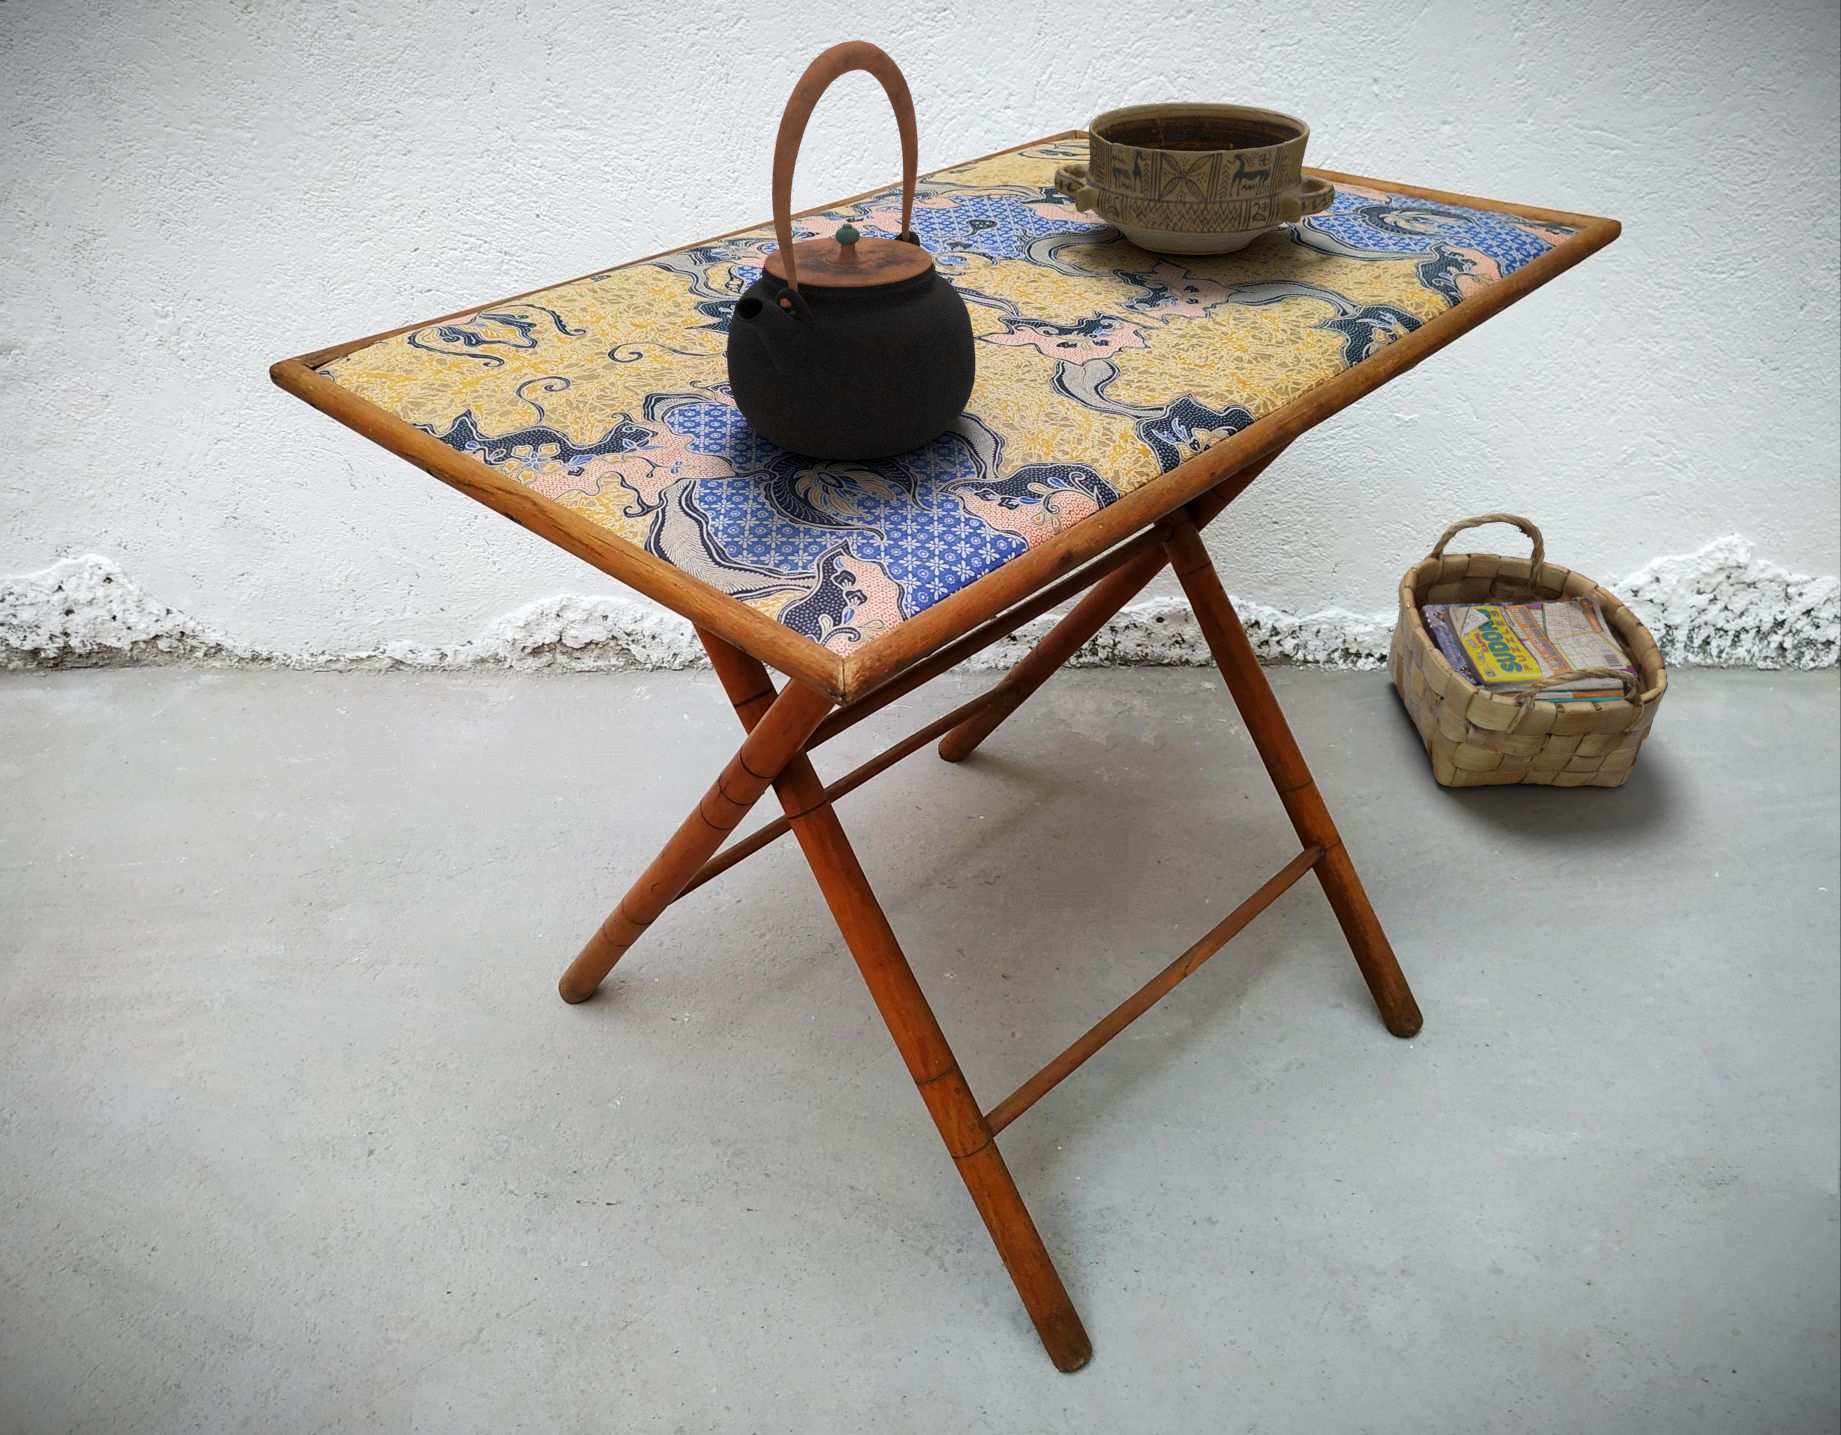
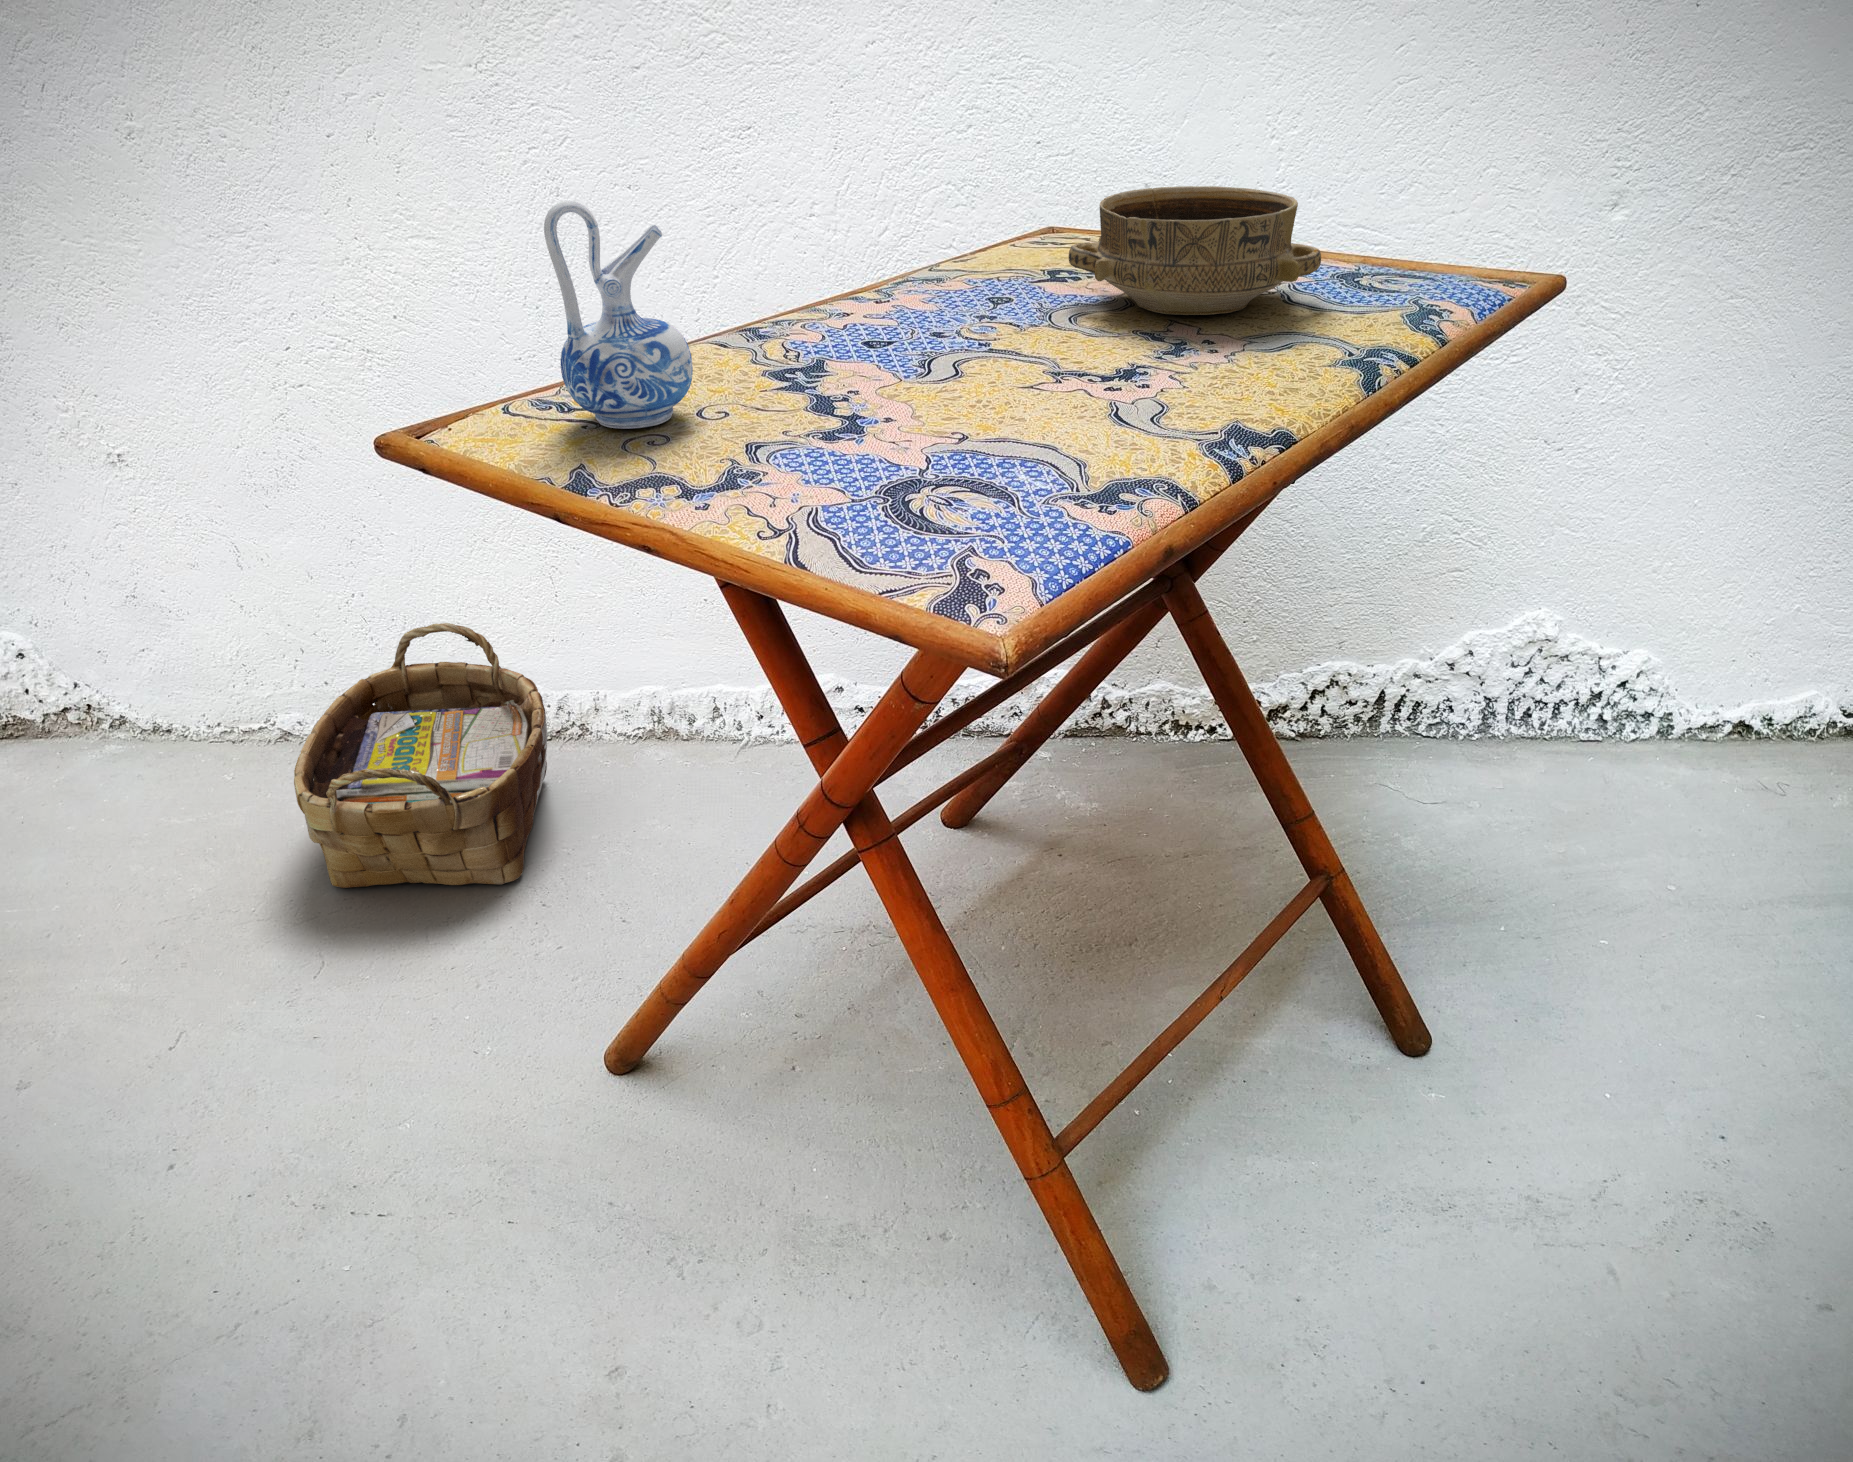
teapot: present [727,40,976,460] -> none [831,109,1056,483]
ceramic pitcher: none [434,121,604,370] -> present [544,201,693,429]
woven basket: present [1387,513,1668,787] -> present [294,623,547,888]

